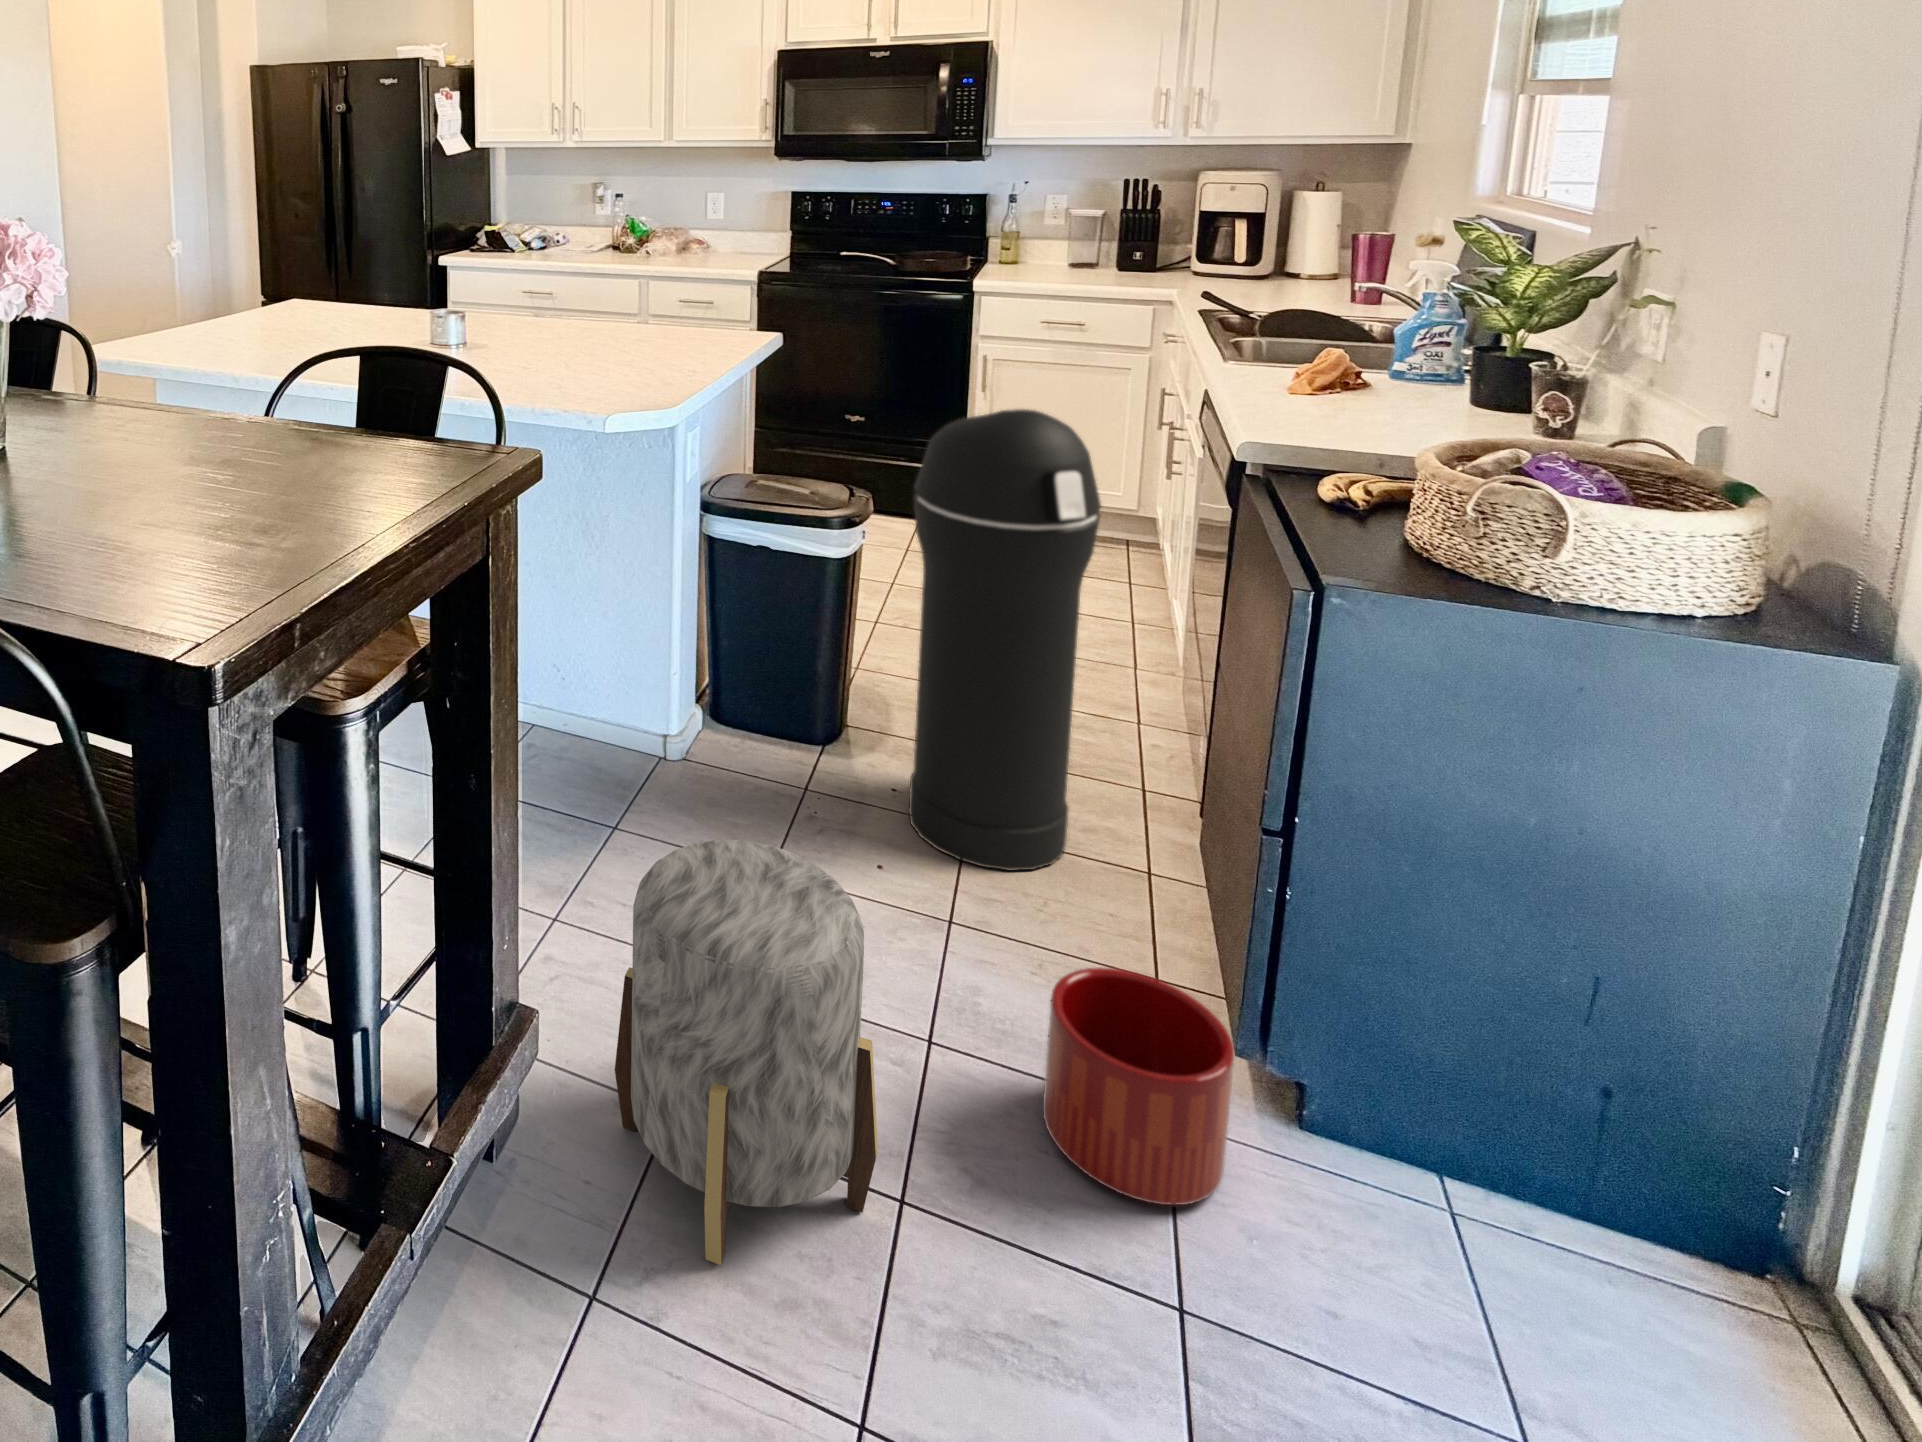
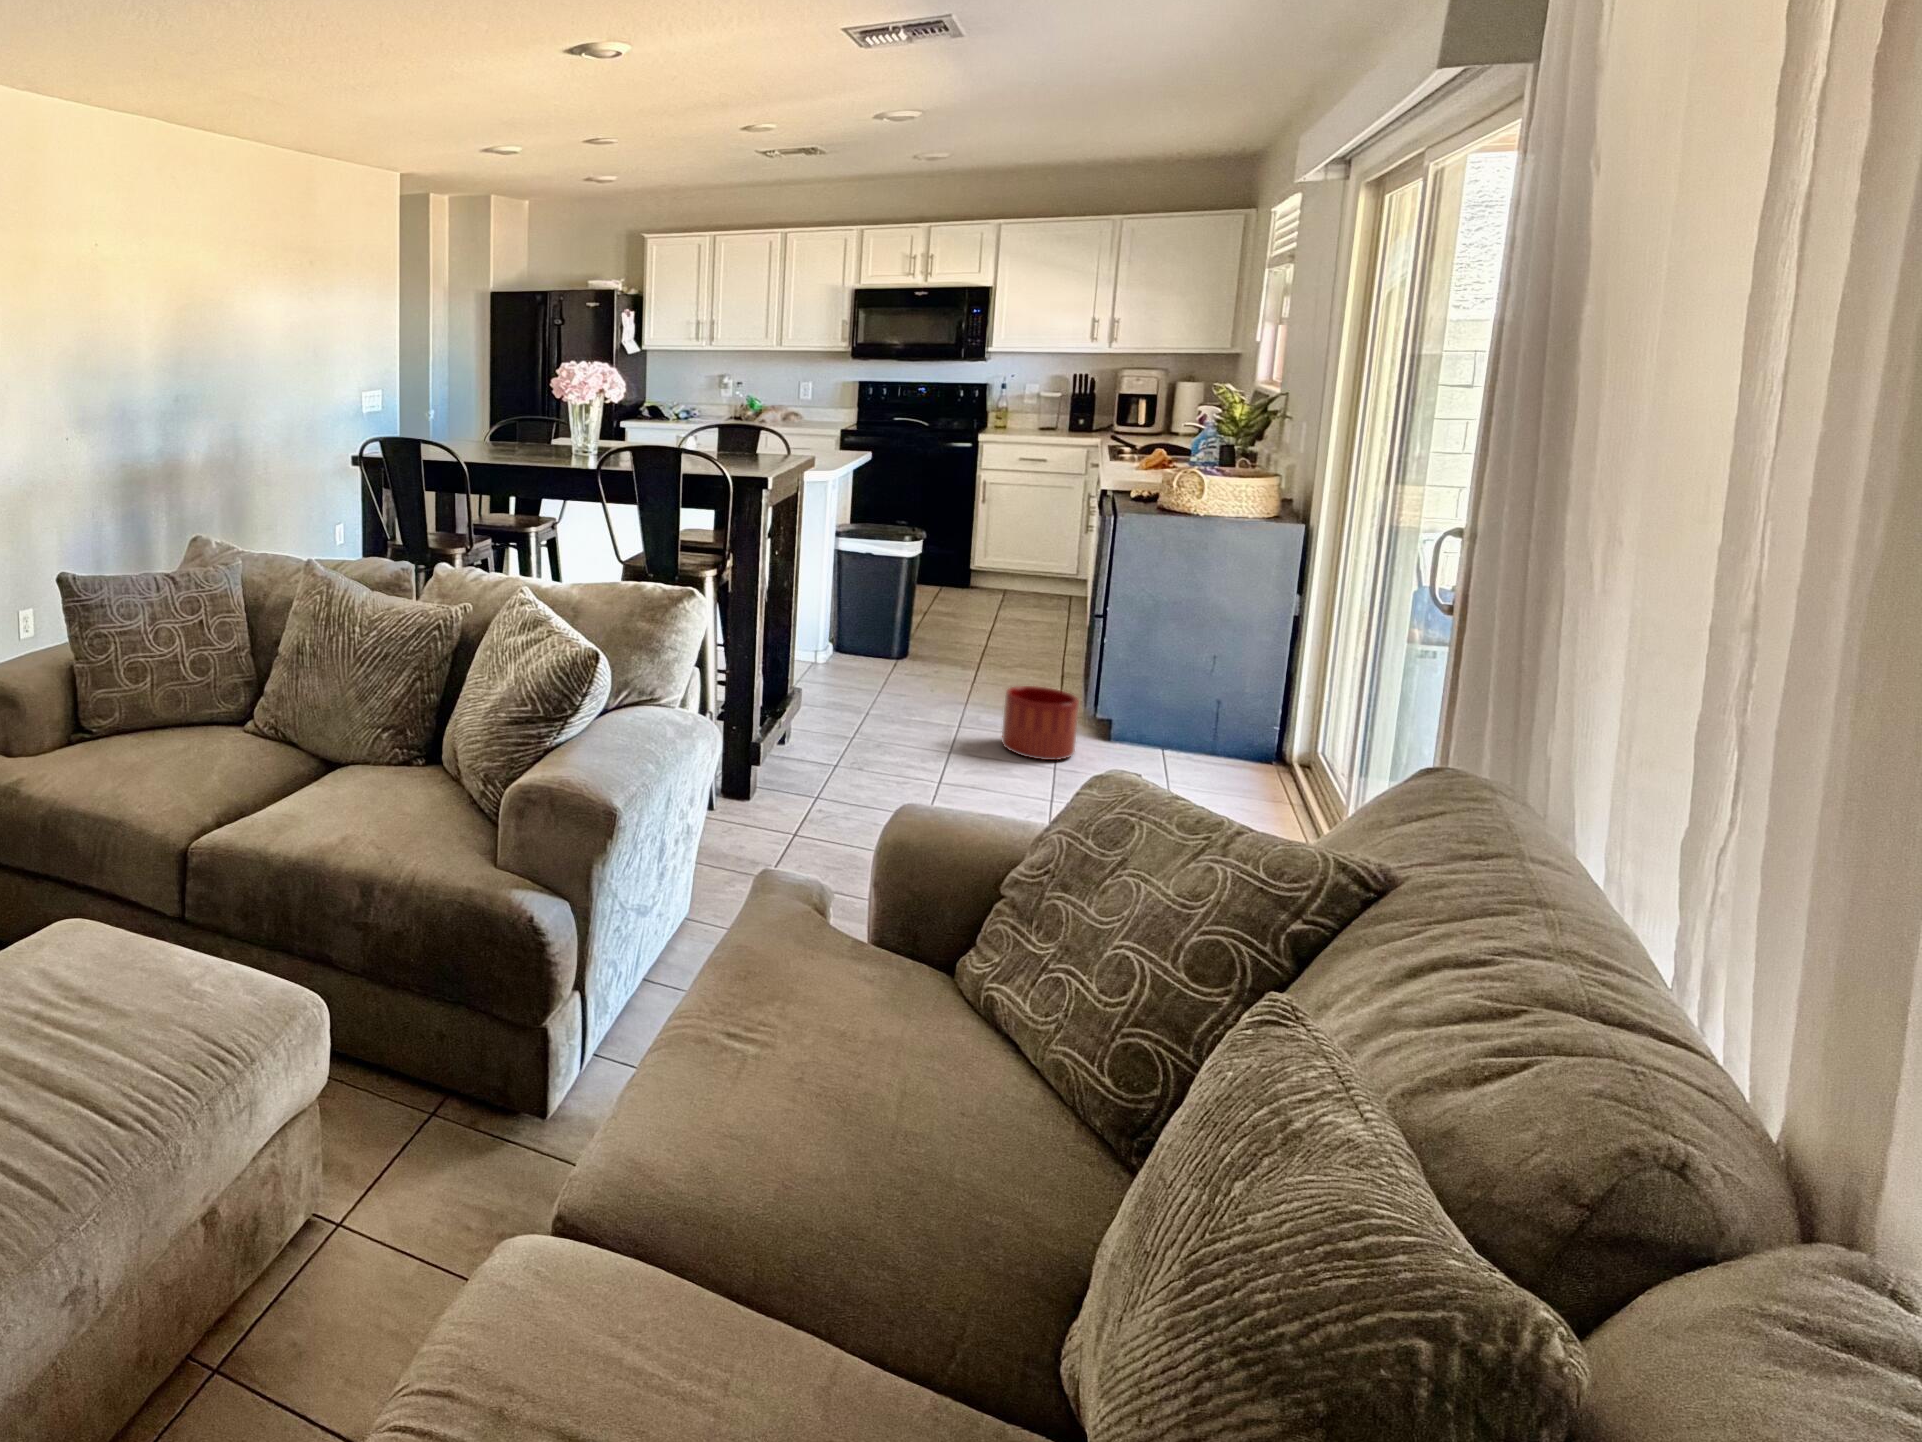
trash can: present [909,409,1101,871] -> none [940,469,1039,693]
stool: present [615,840,878,1265] -> none [822,623,934,766]

